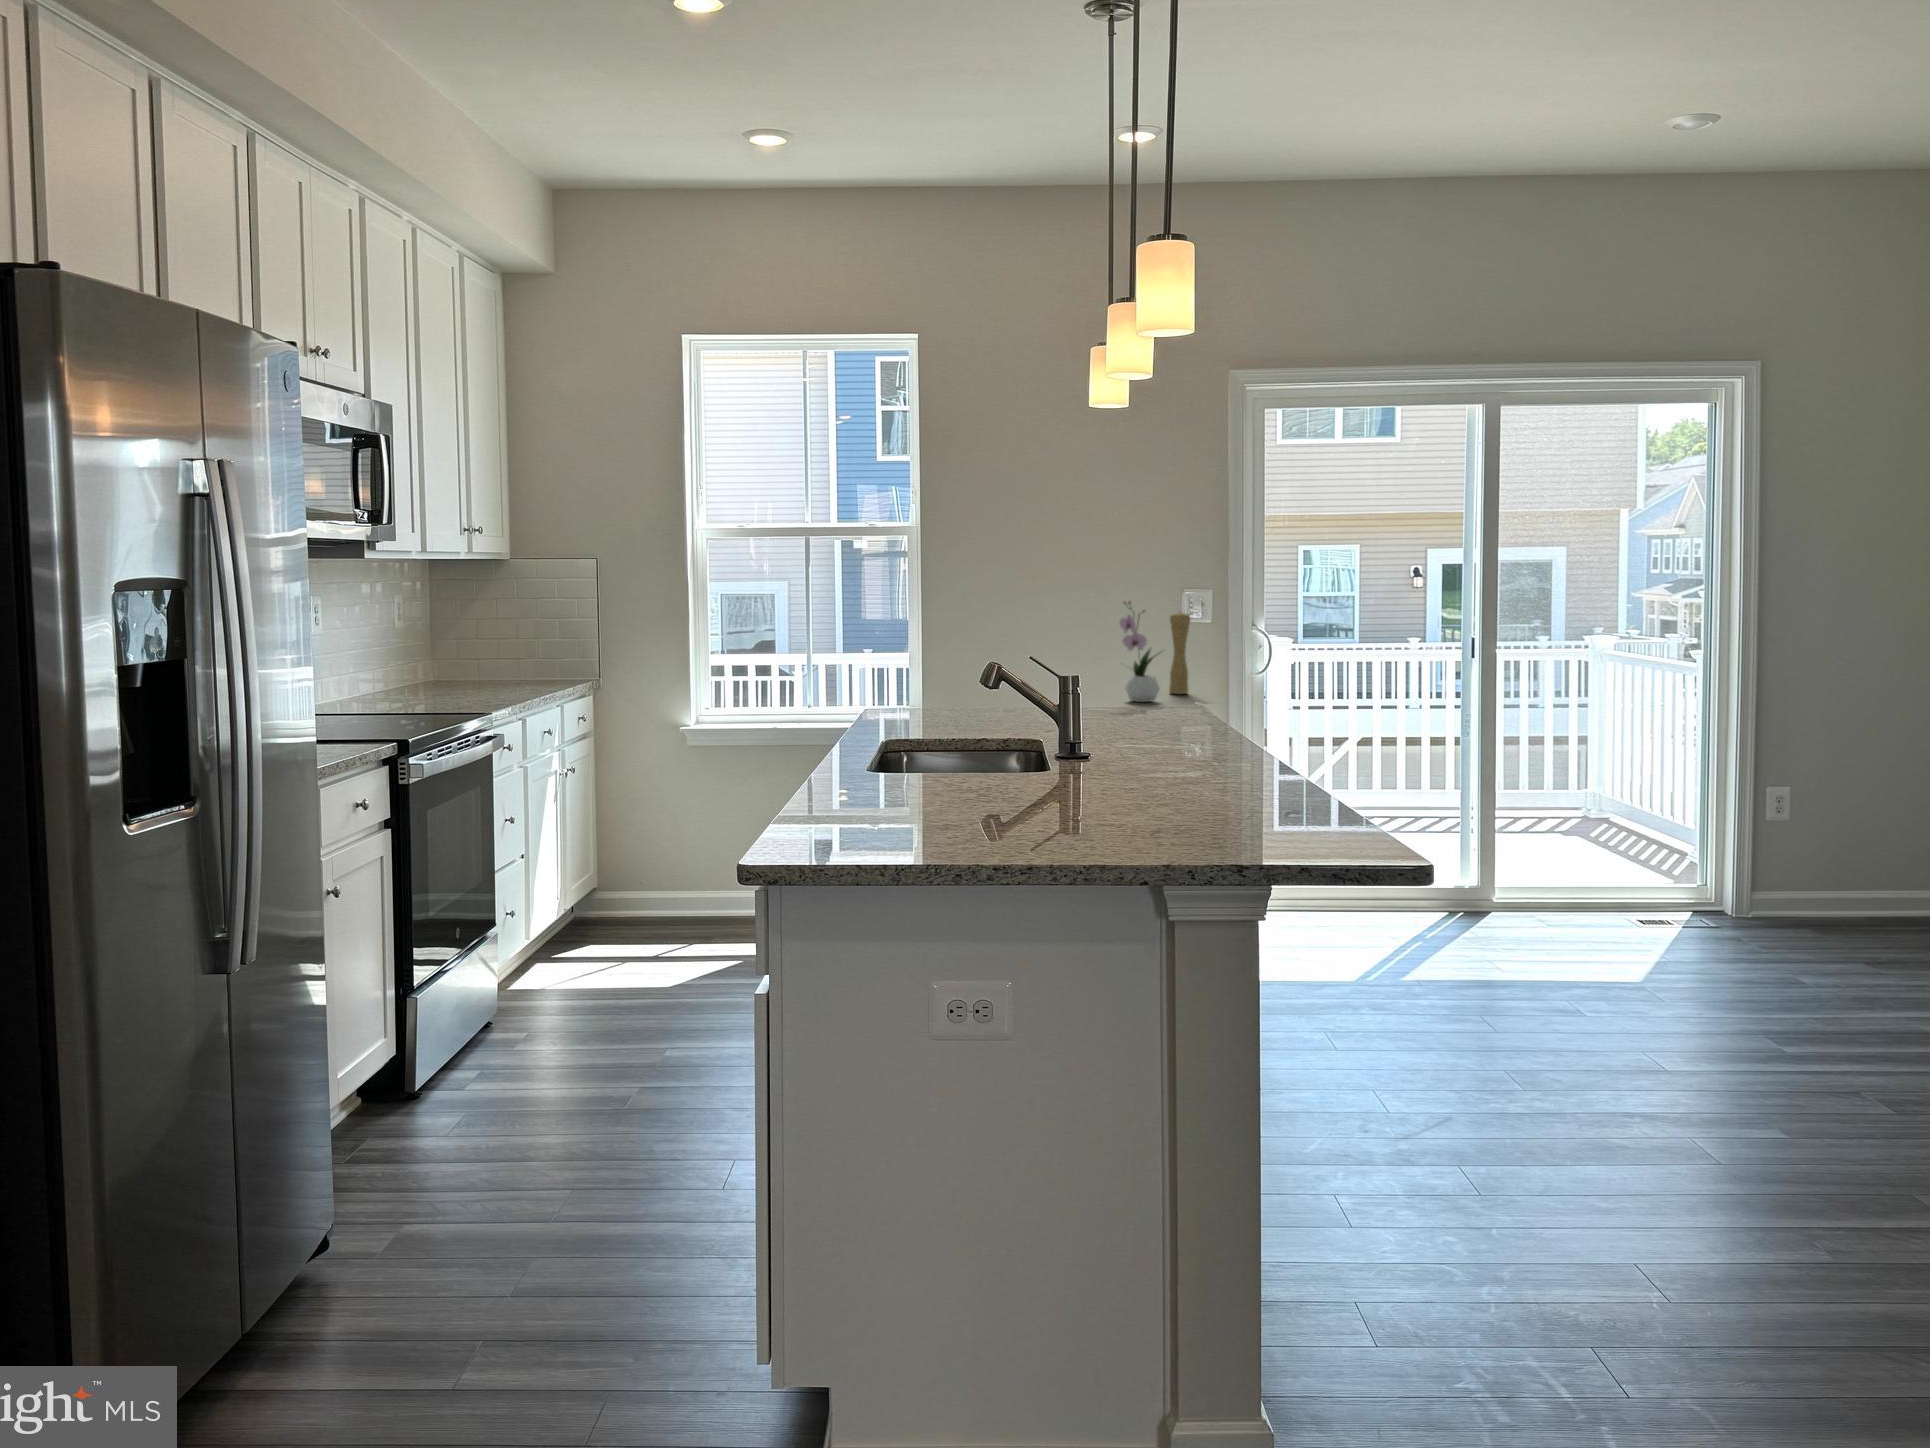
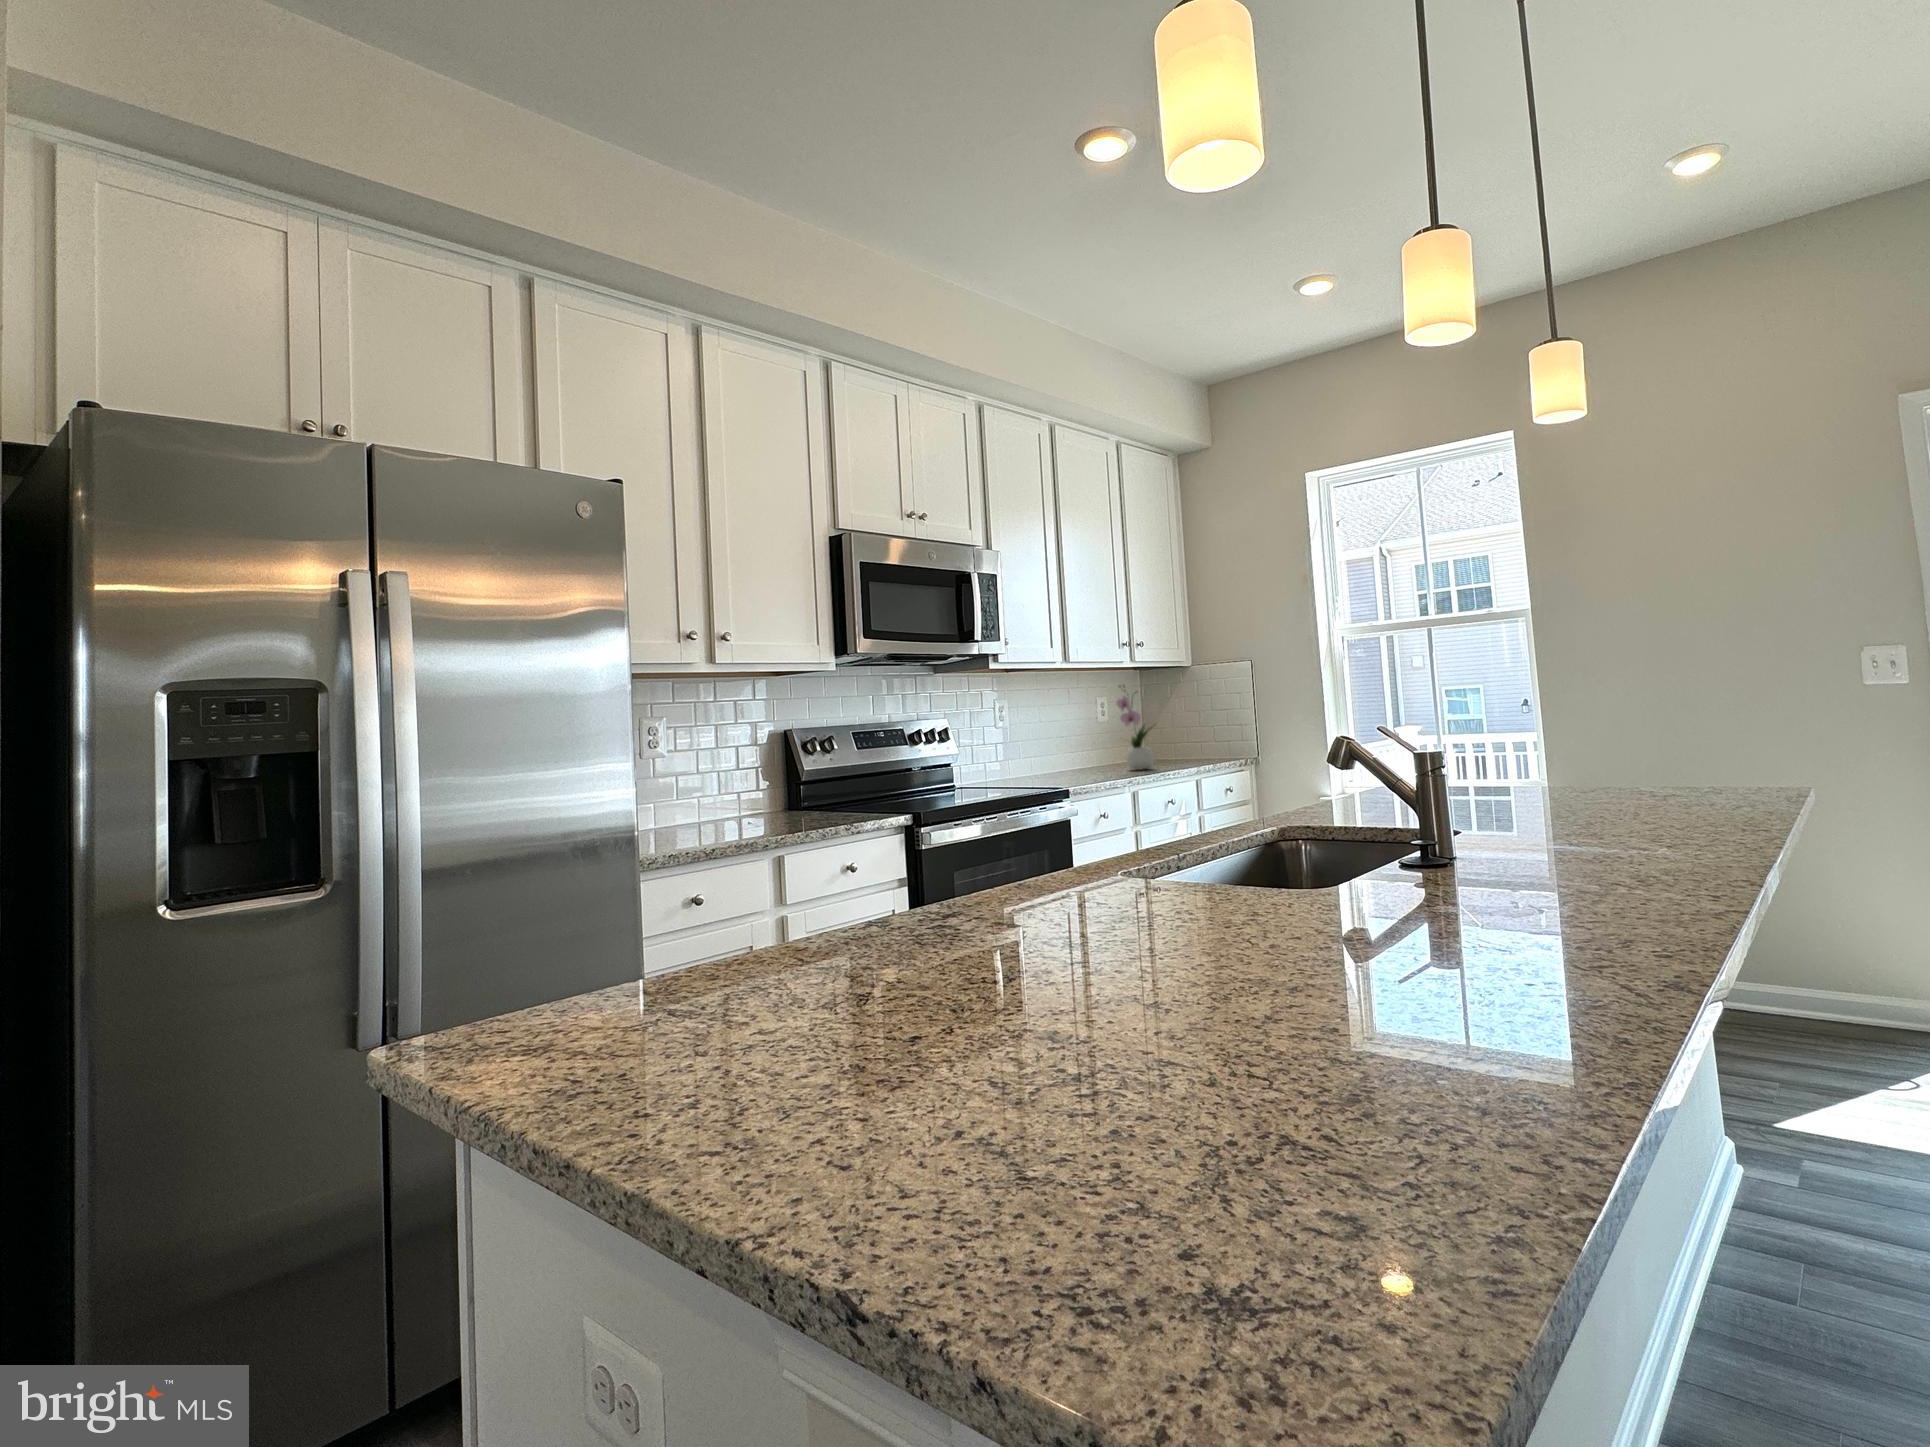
pepper mill: present [1169,612,1191,694] -> none [1160,694,1181,764]

